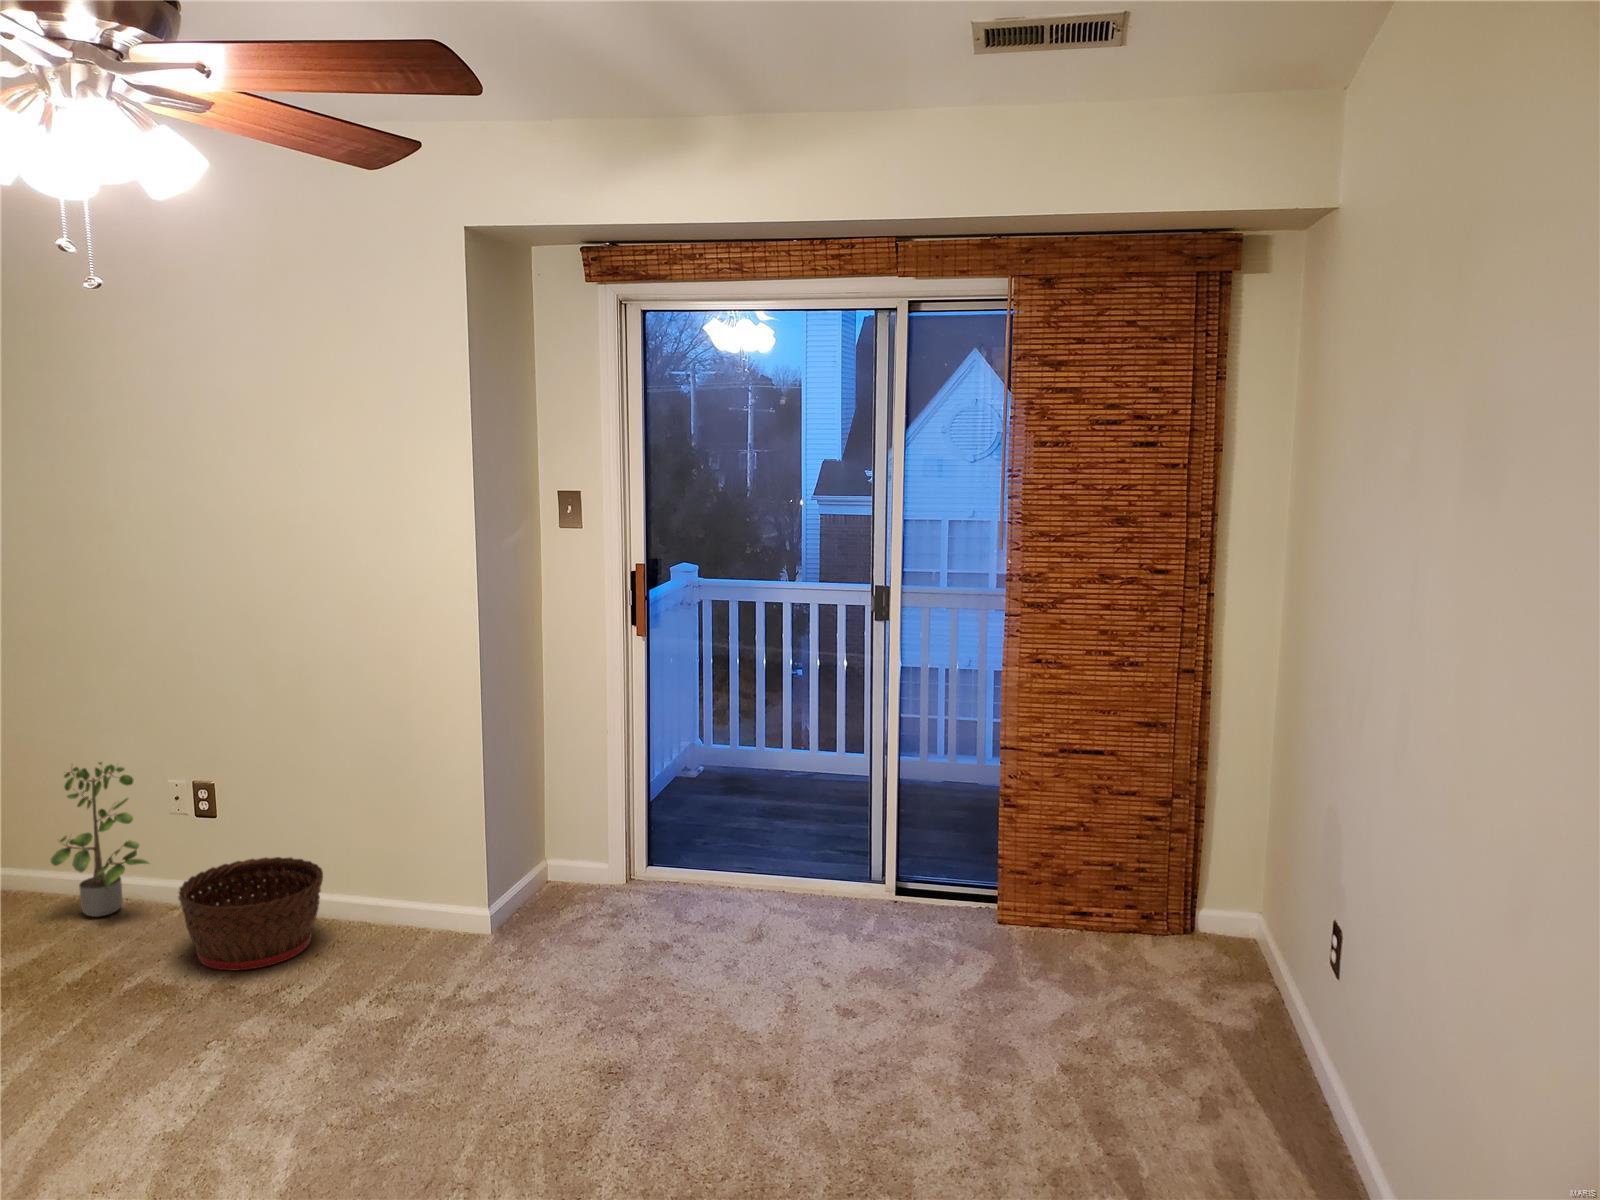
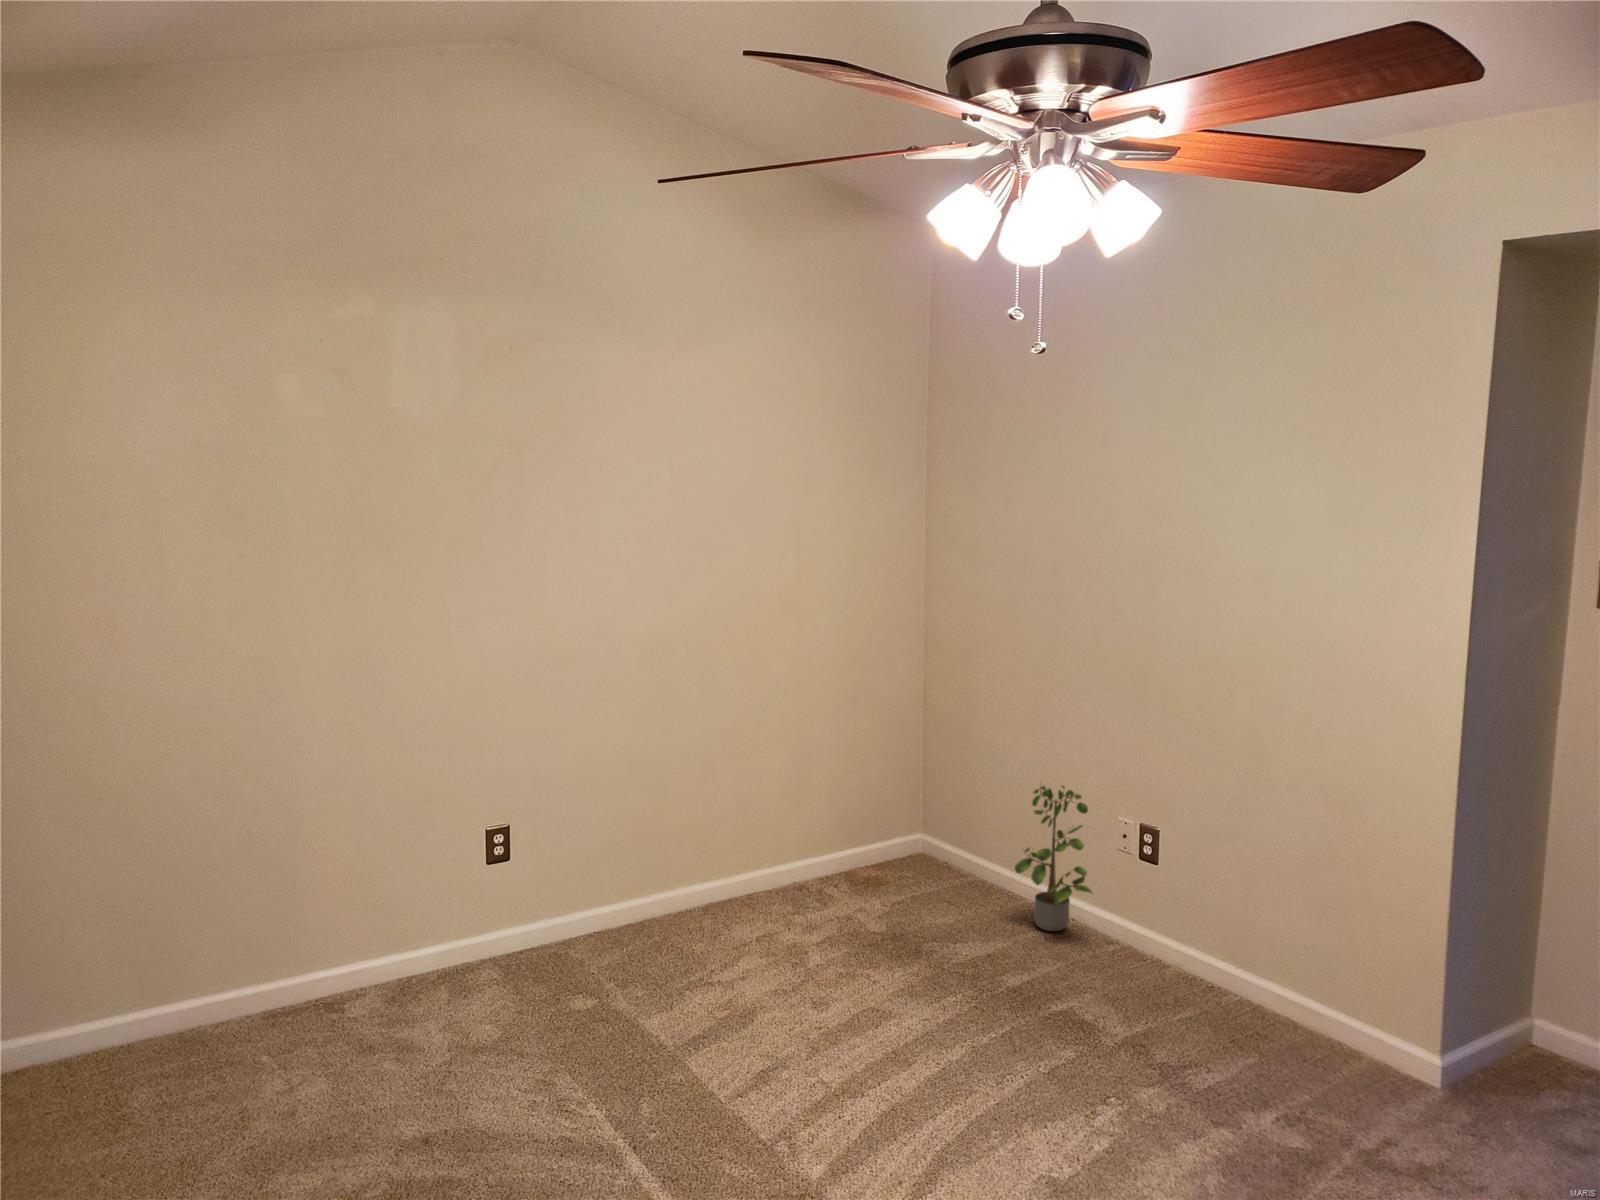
basket: present [179,857,323,970] -> none [1108,915,1252,1037]

